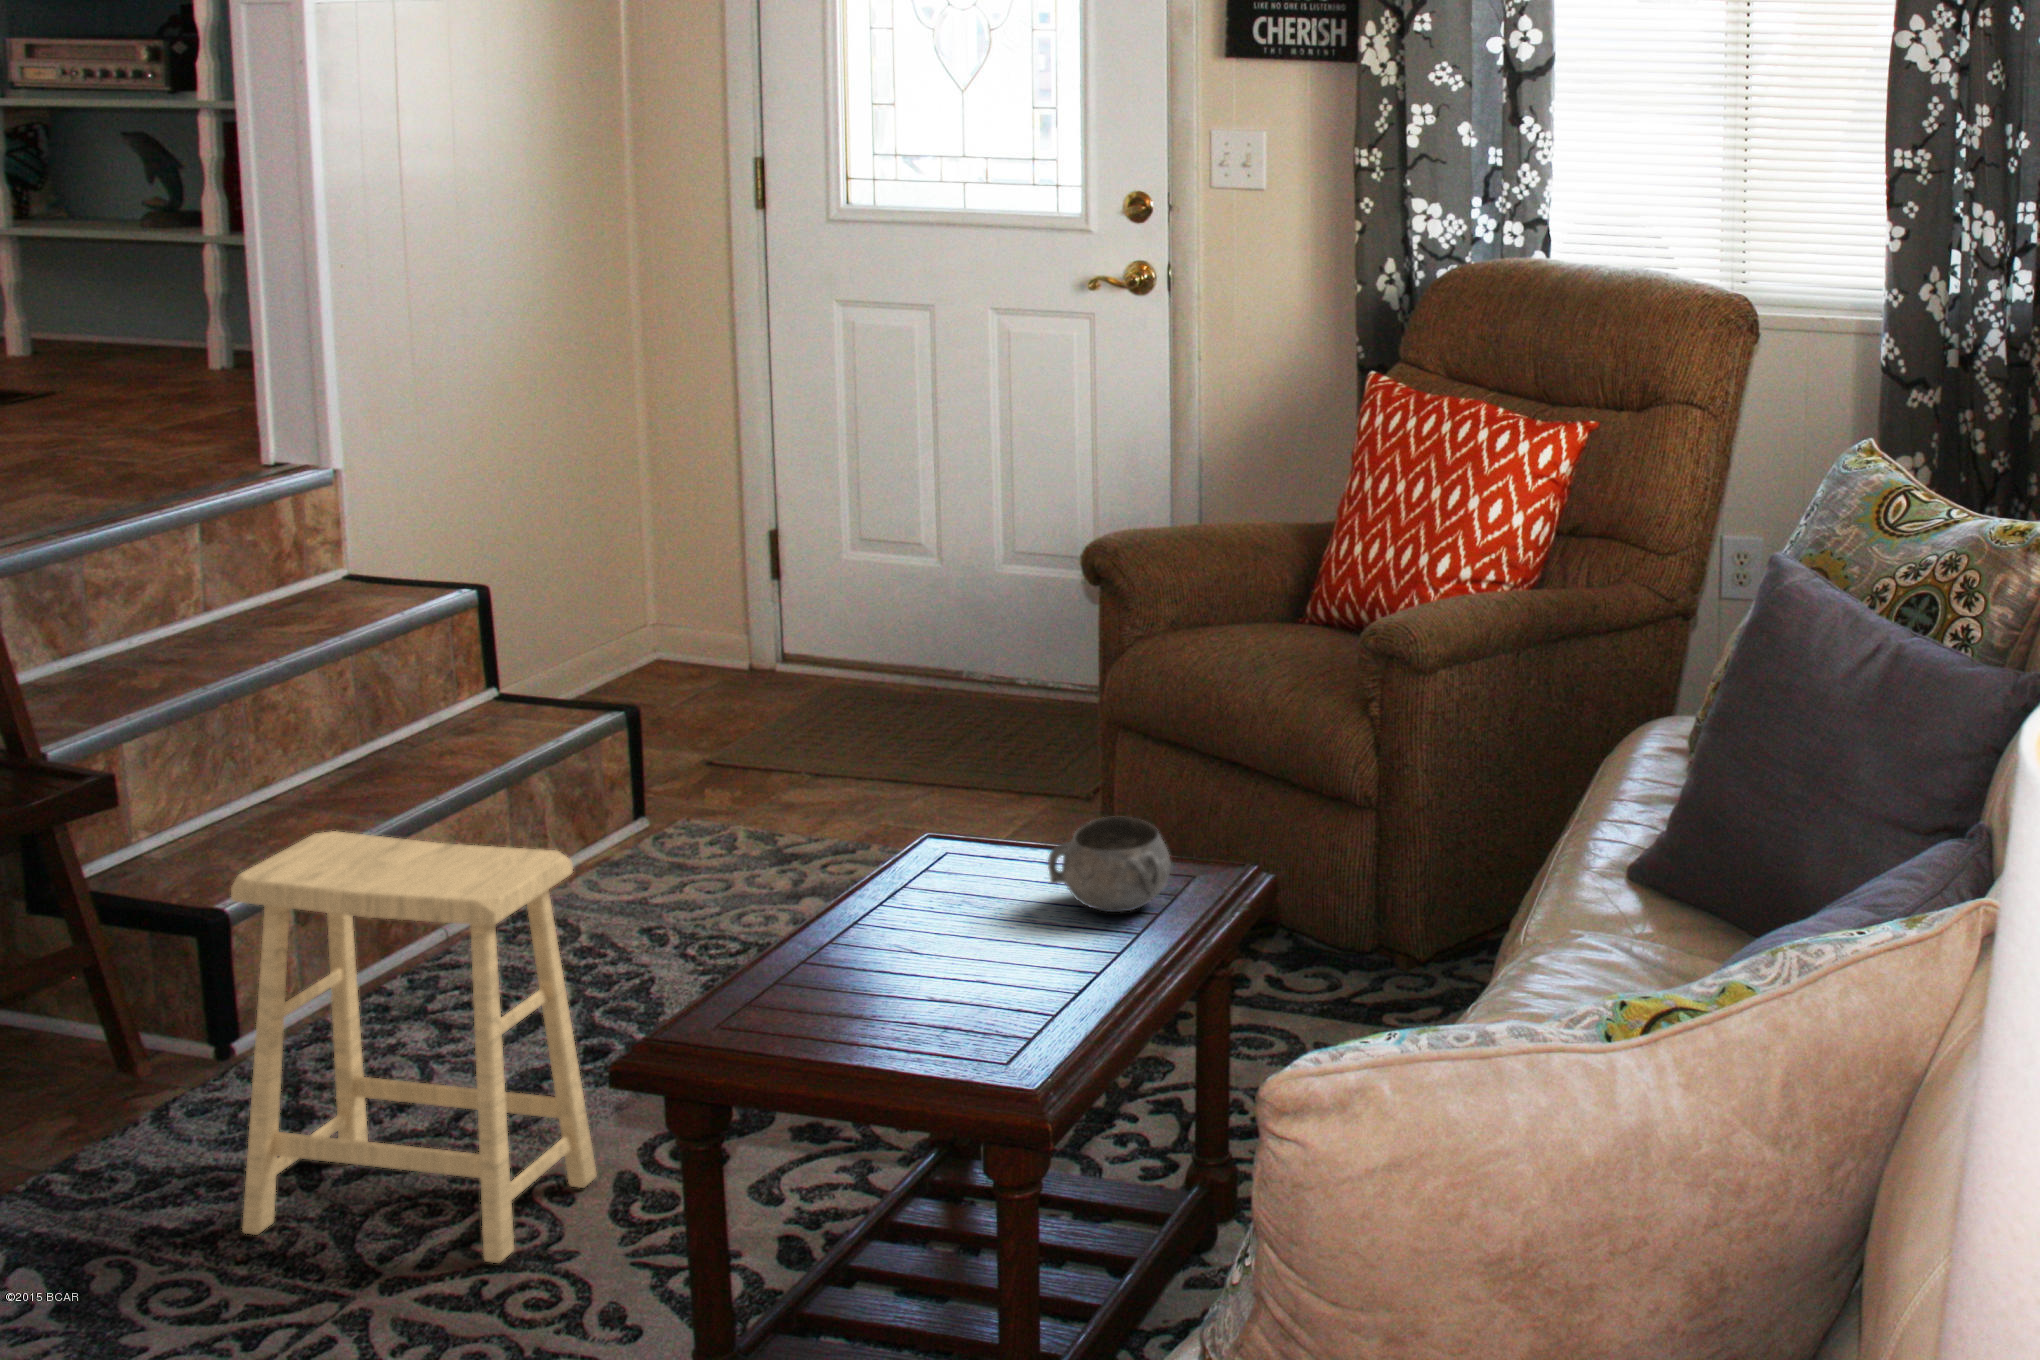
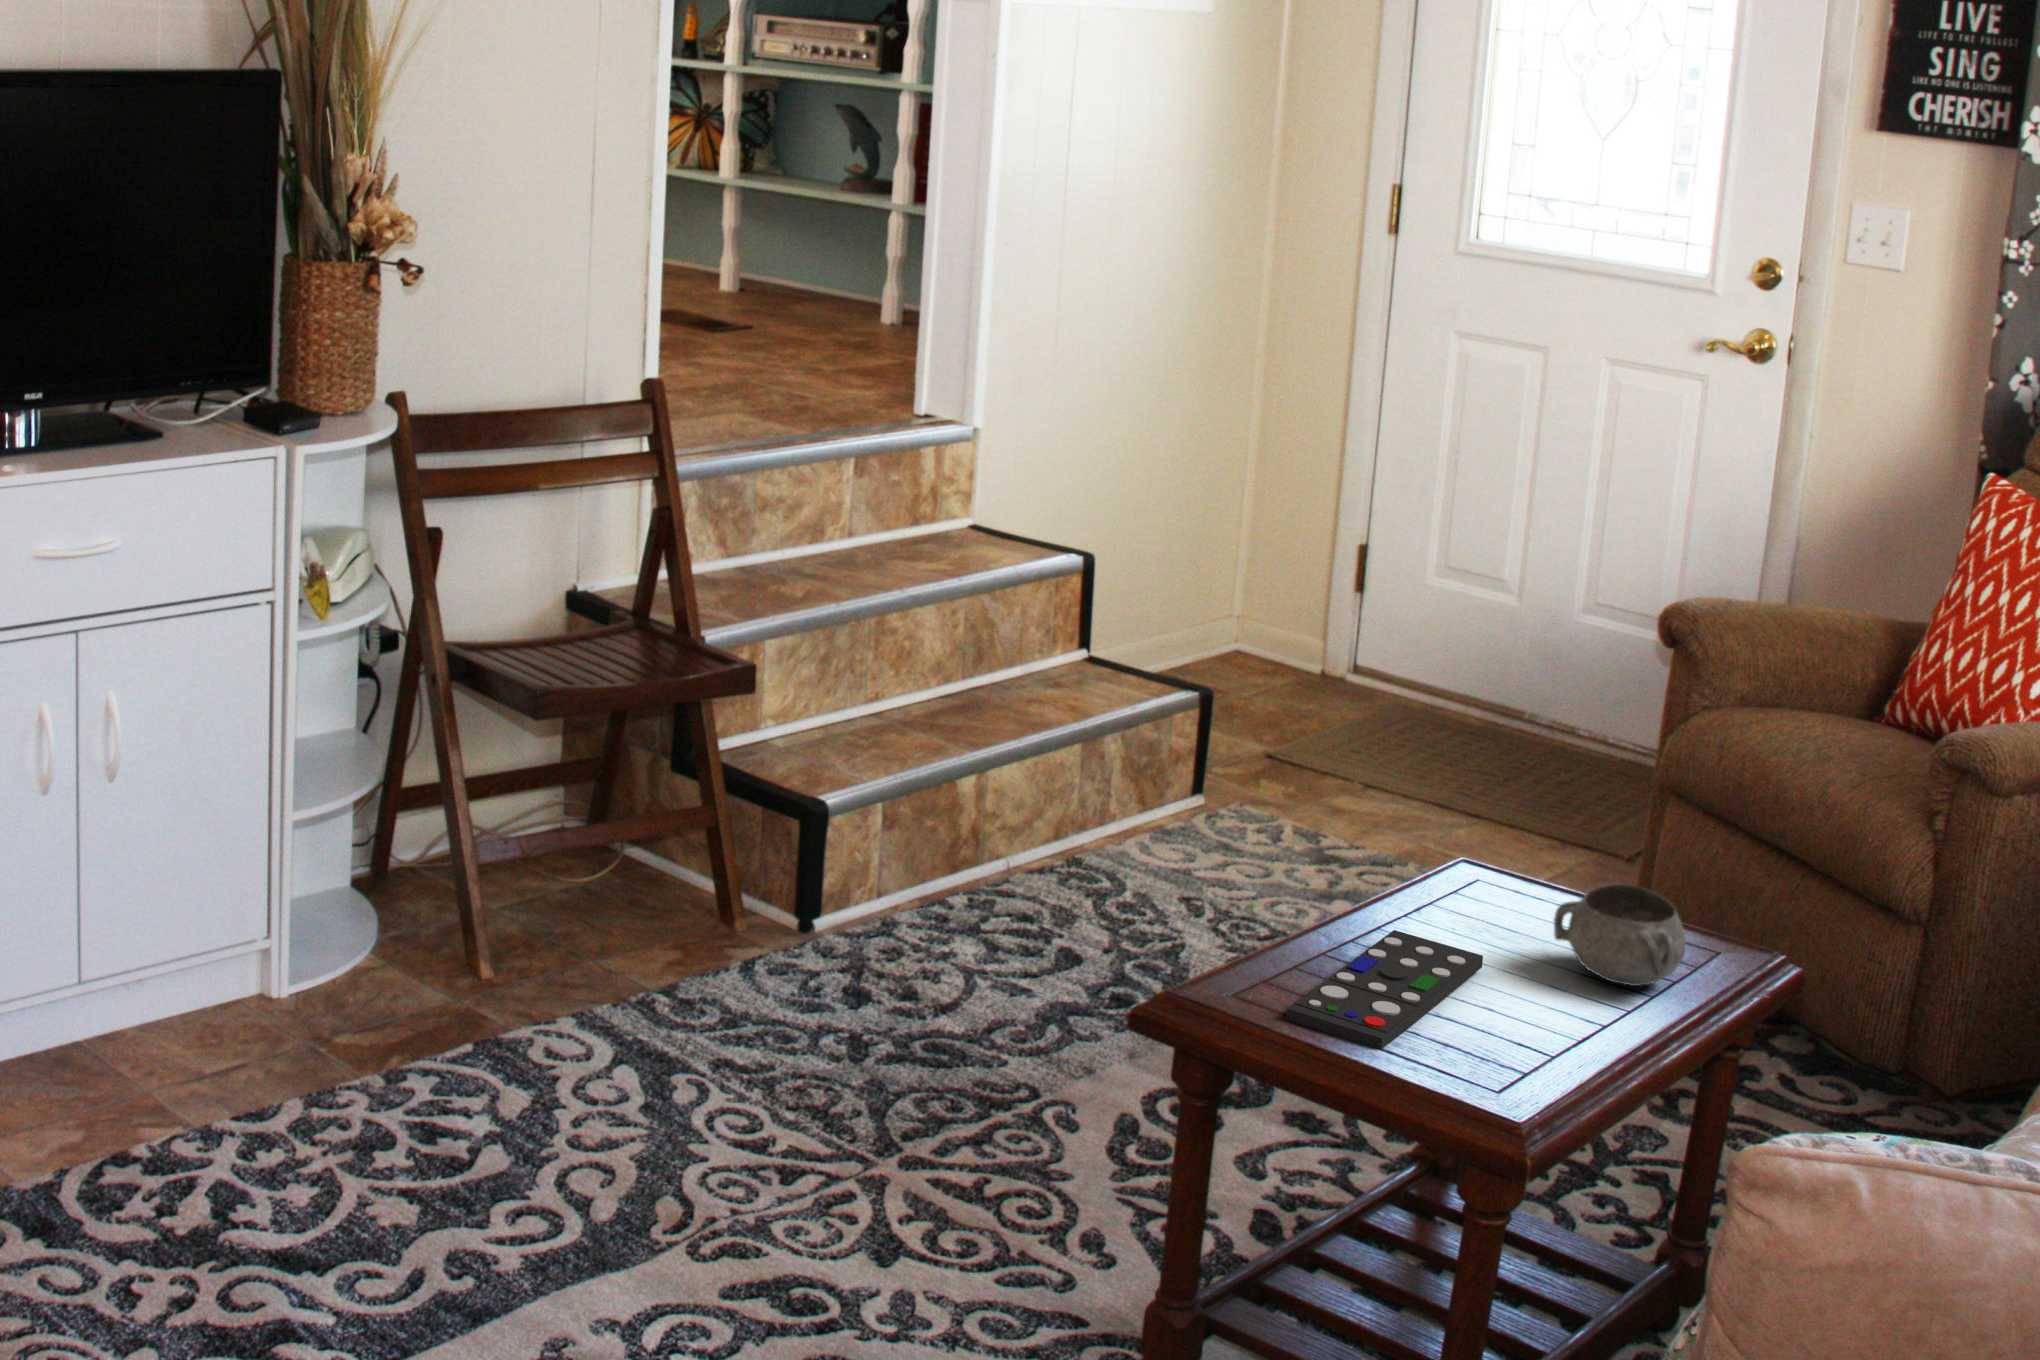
footstool: present [231,831,597,1263] -> none [799,748,1106,1171]
remote control: none [805,909,987,1029] -> present [1286,930,1483,1050]

